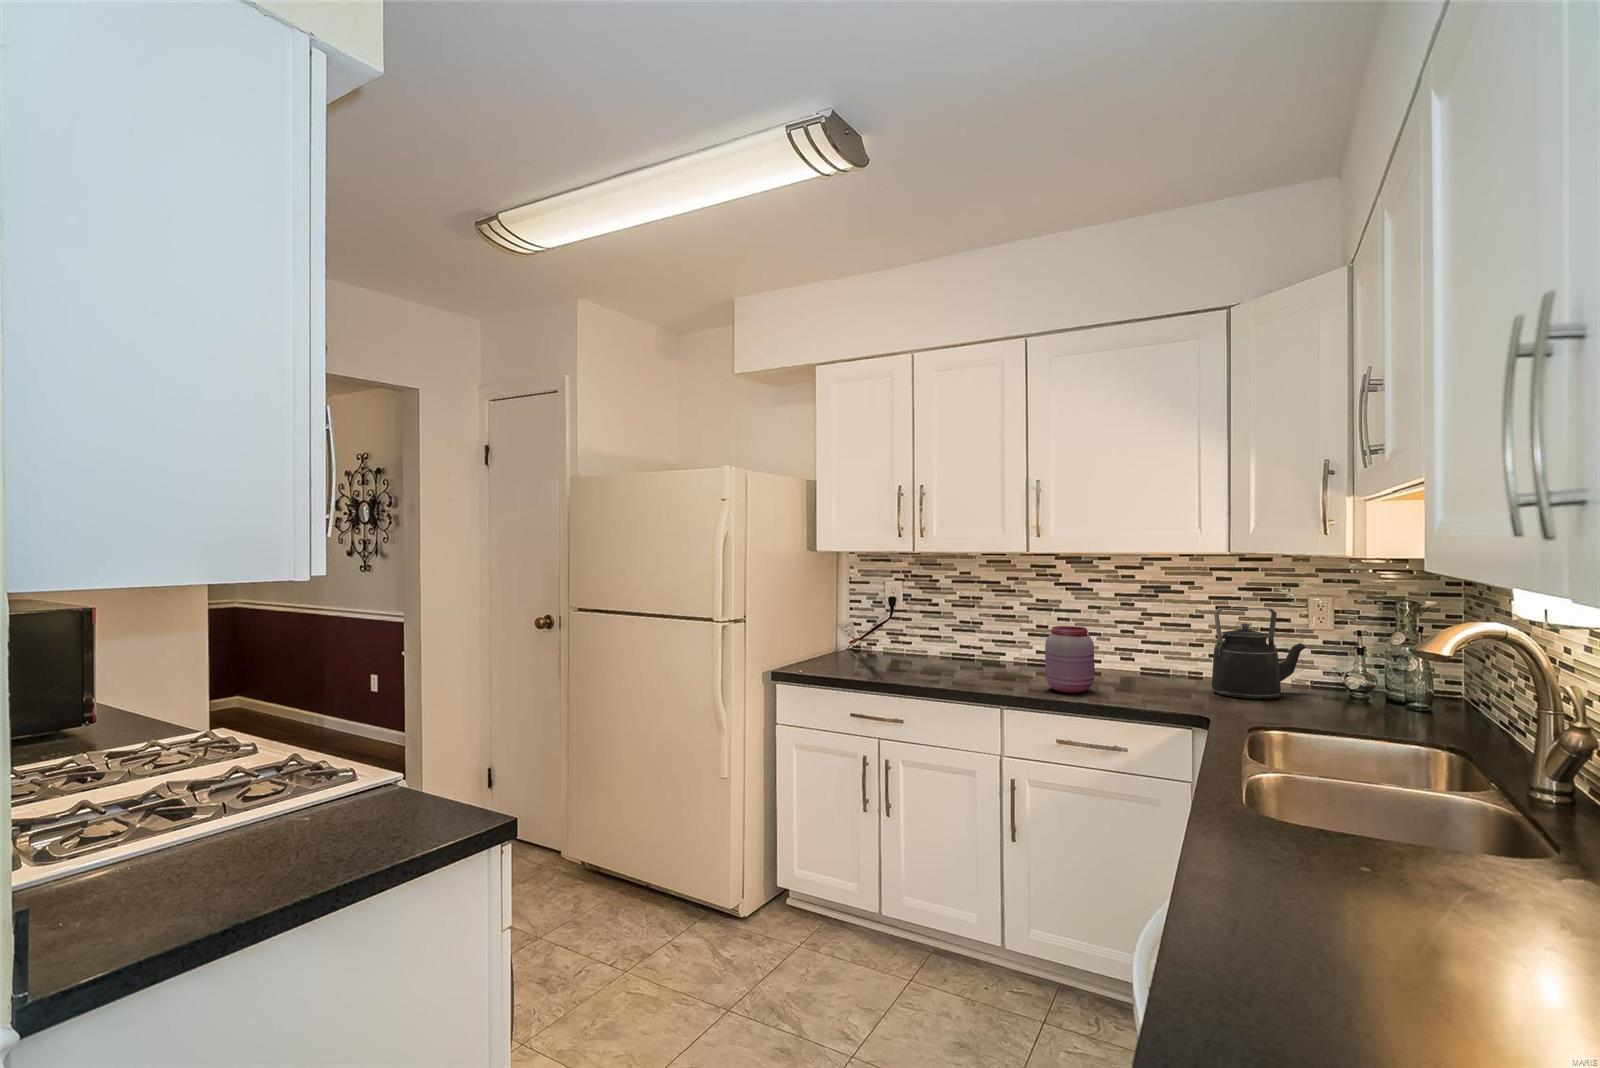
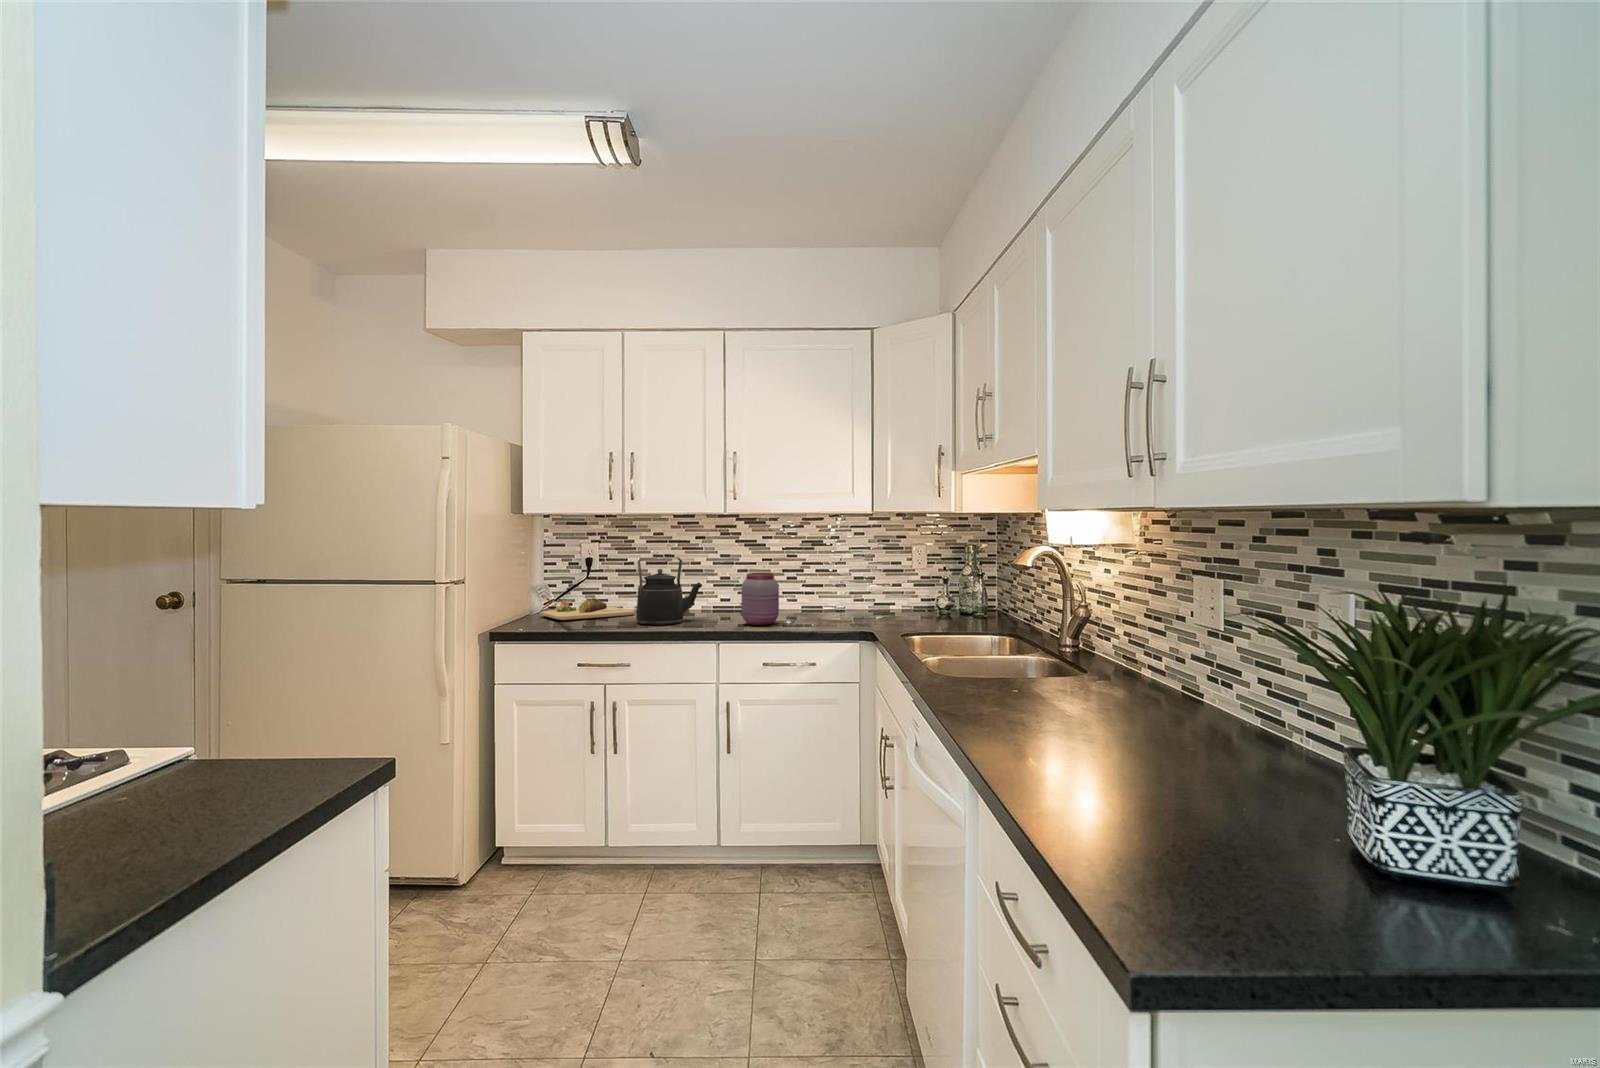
kettle: present [1212,608,1306,699] -> present [636,557,702,625]
cutting board: none [840,641,938,665] -> present [540,598,636,620]

